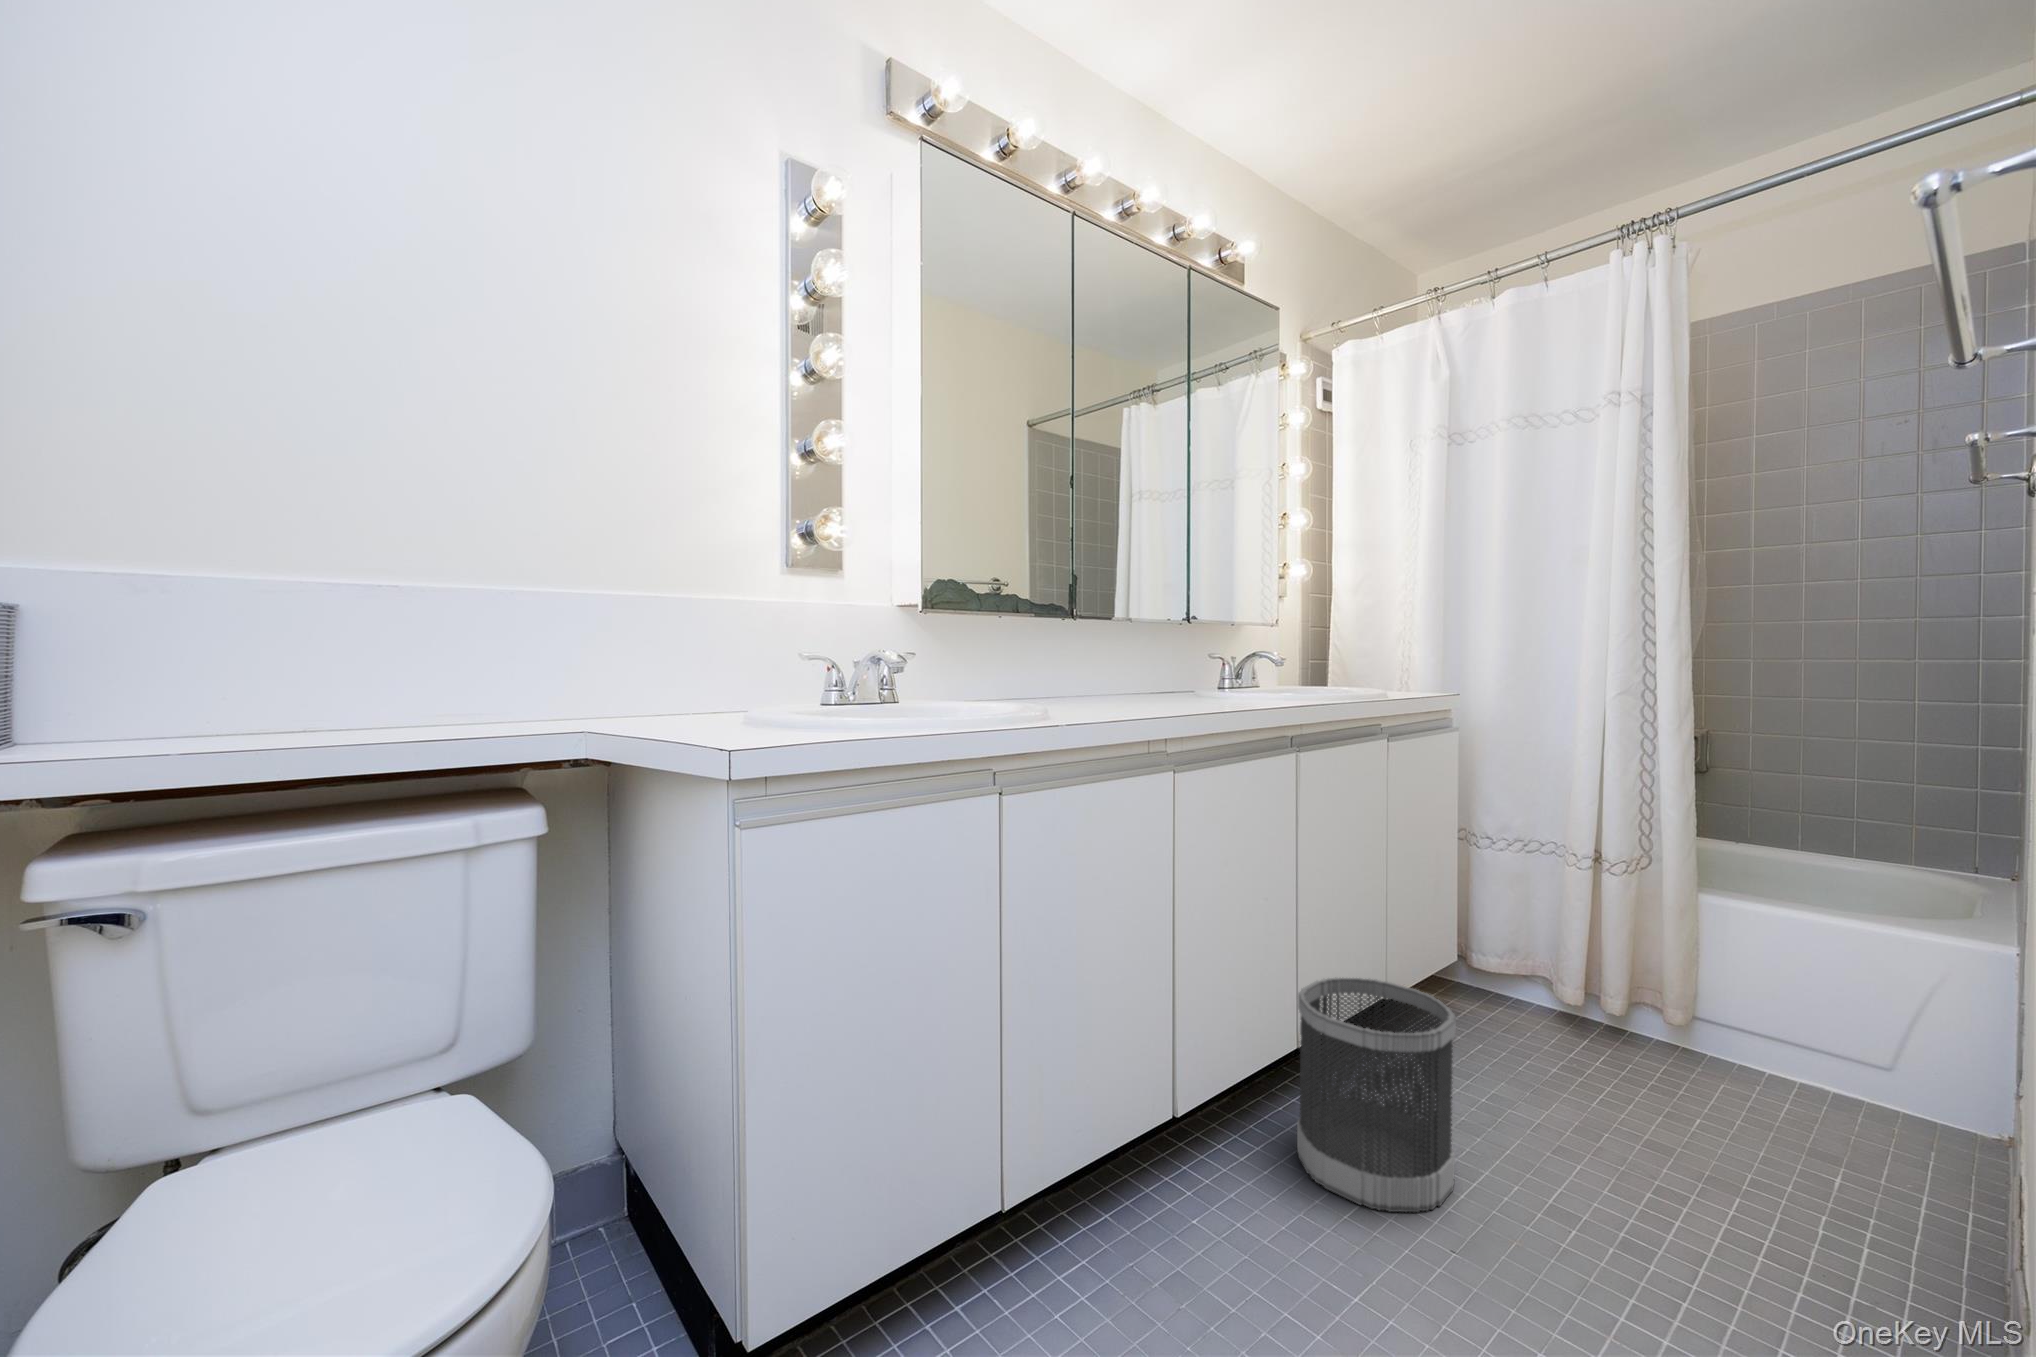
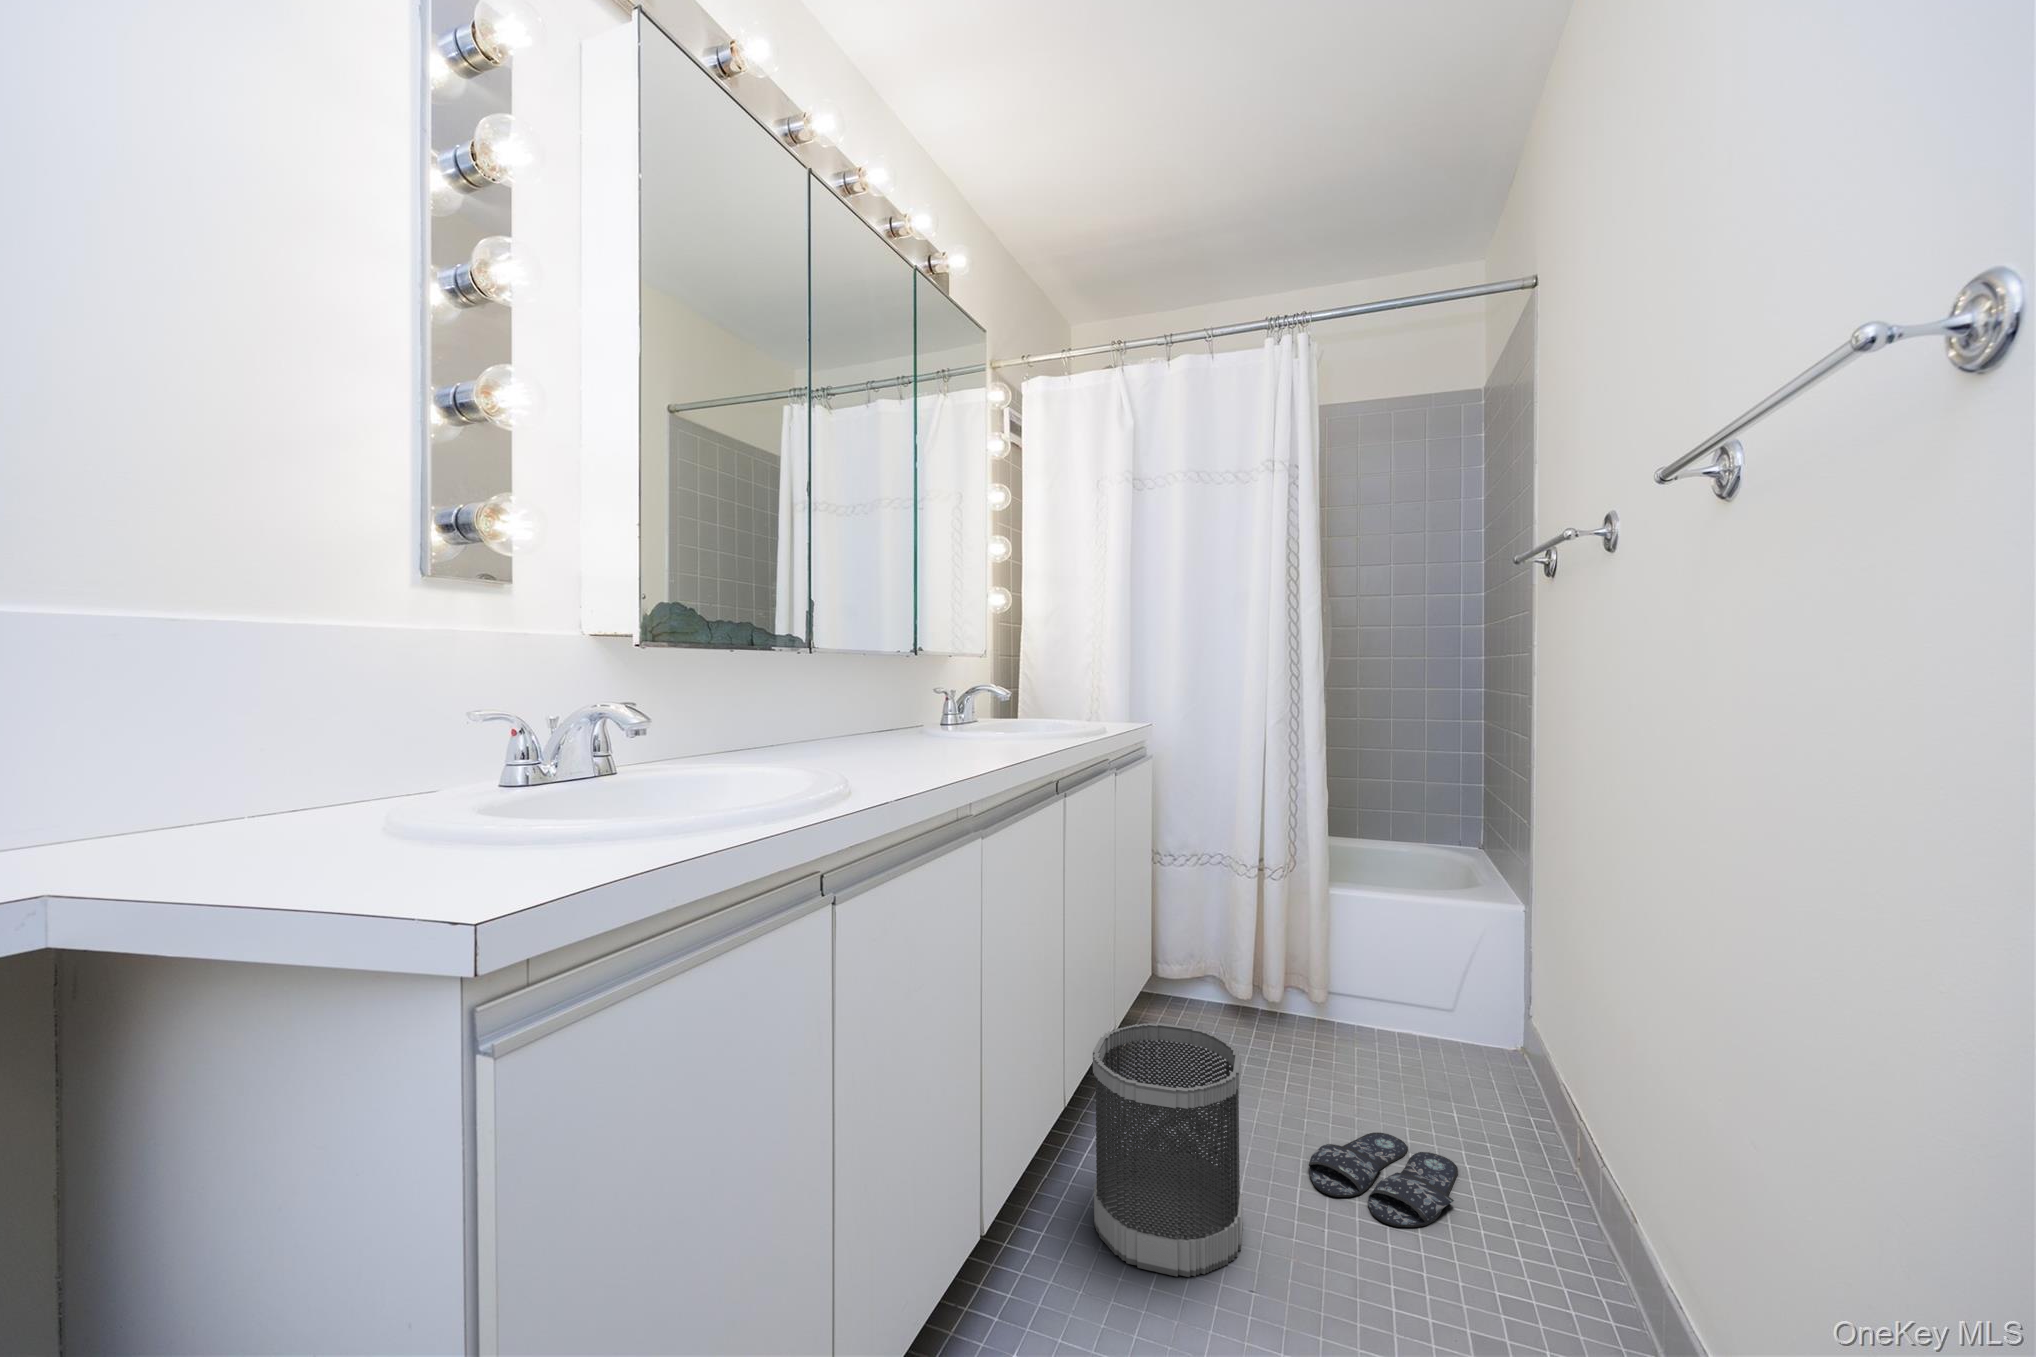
slippers: none [1558,1152,1769,1251] -> present [1309,1133,1458,1227]

